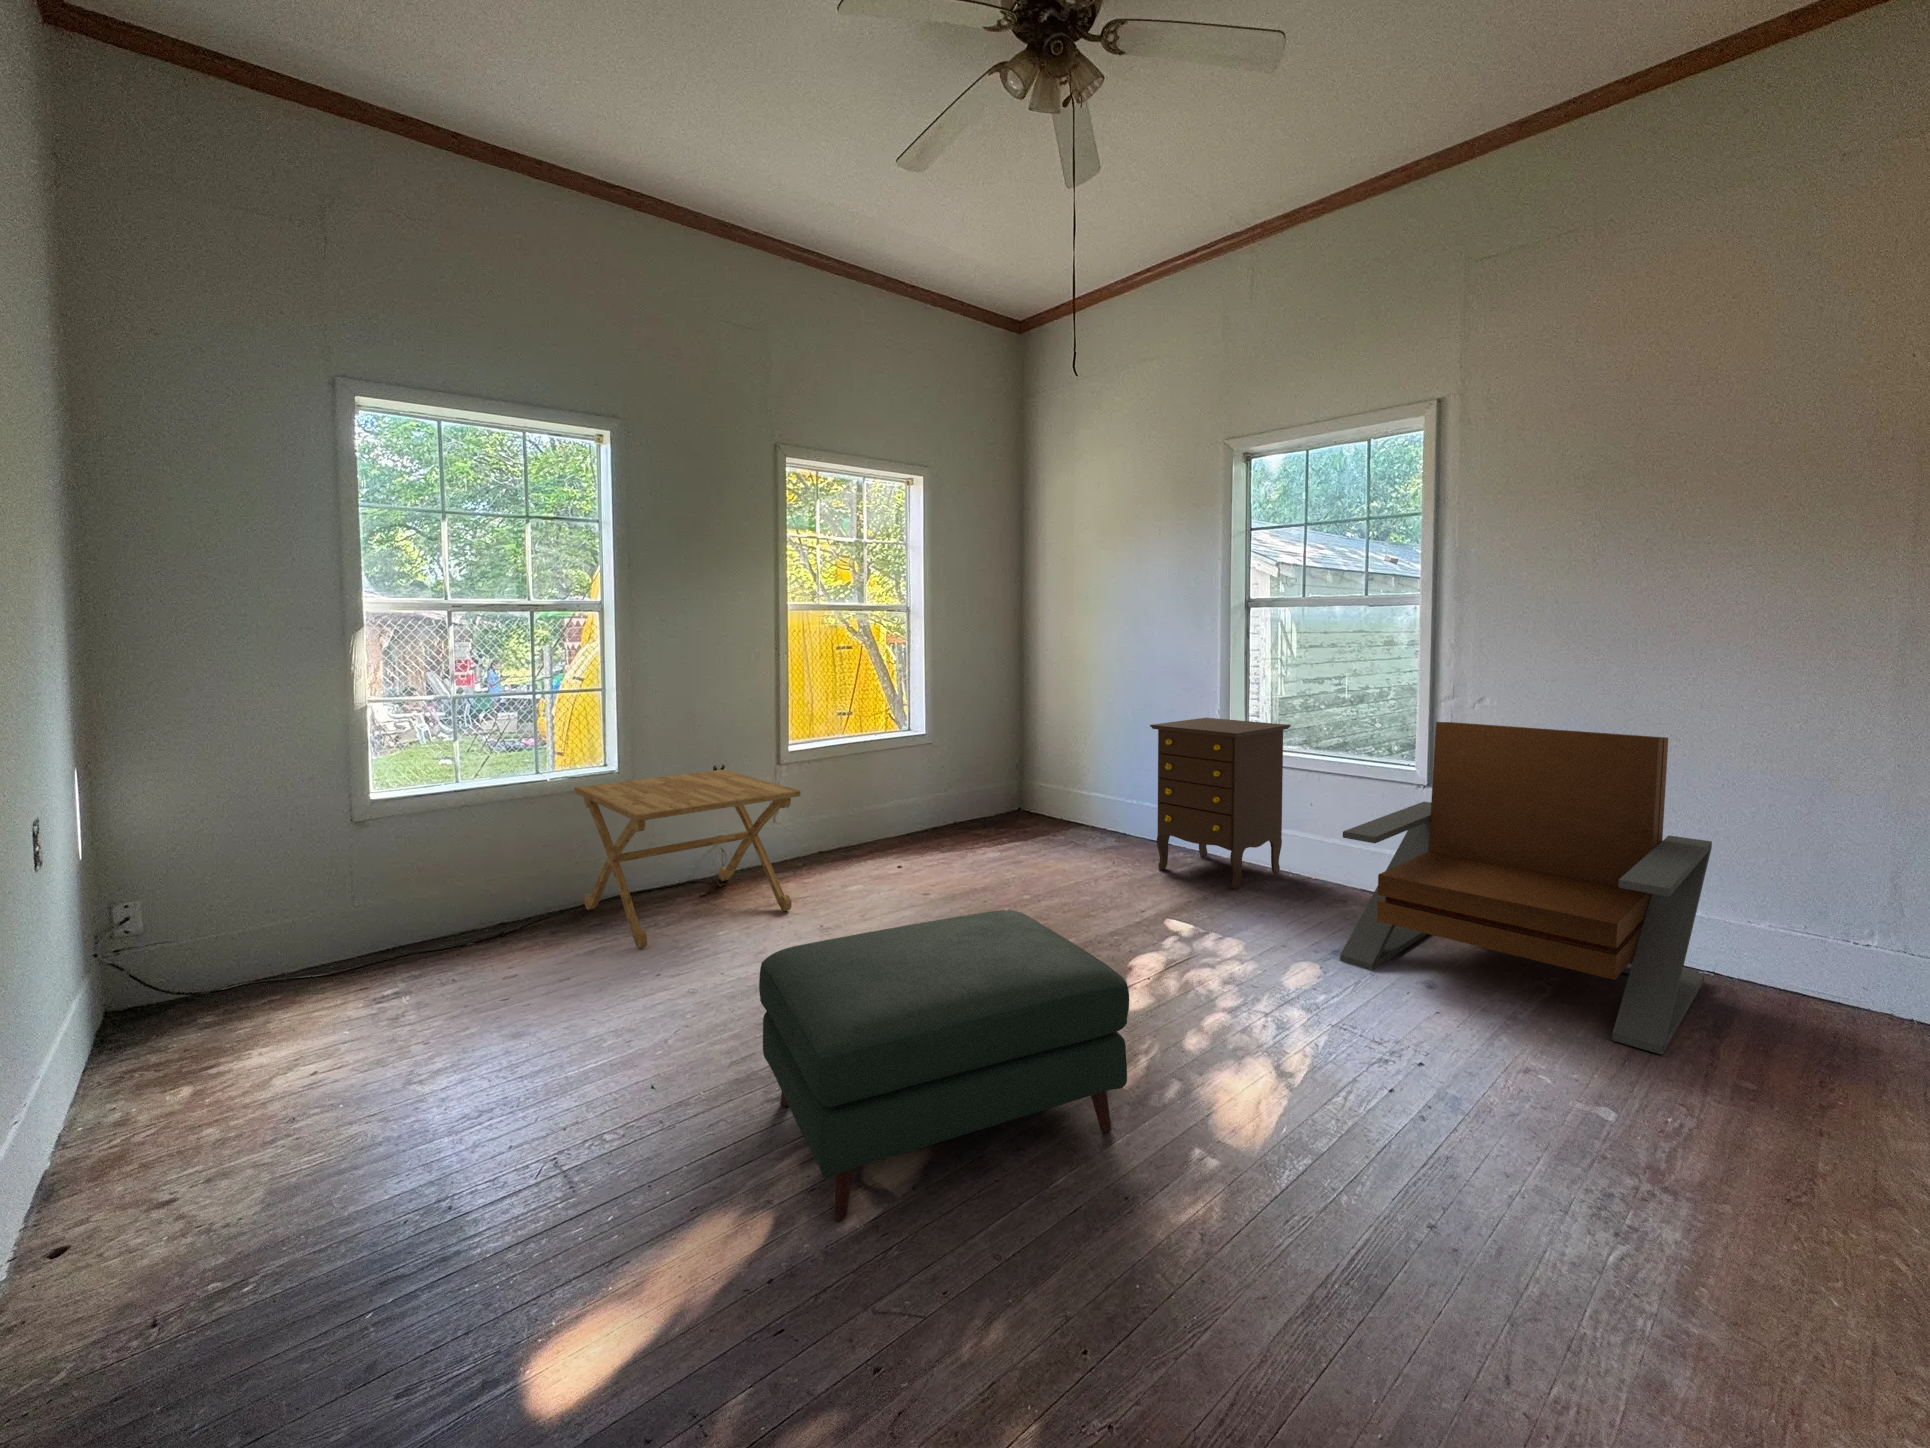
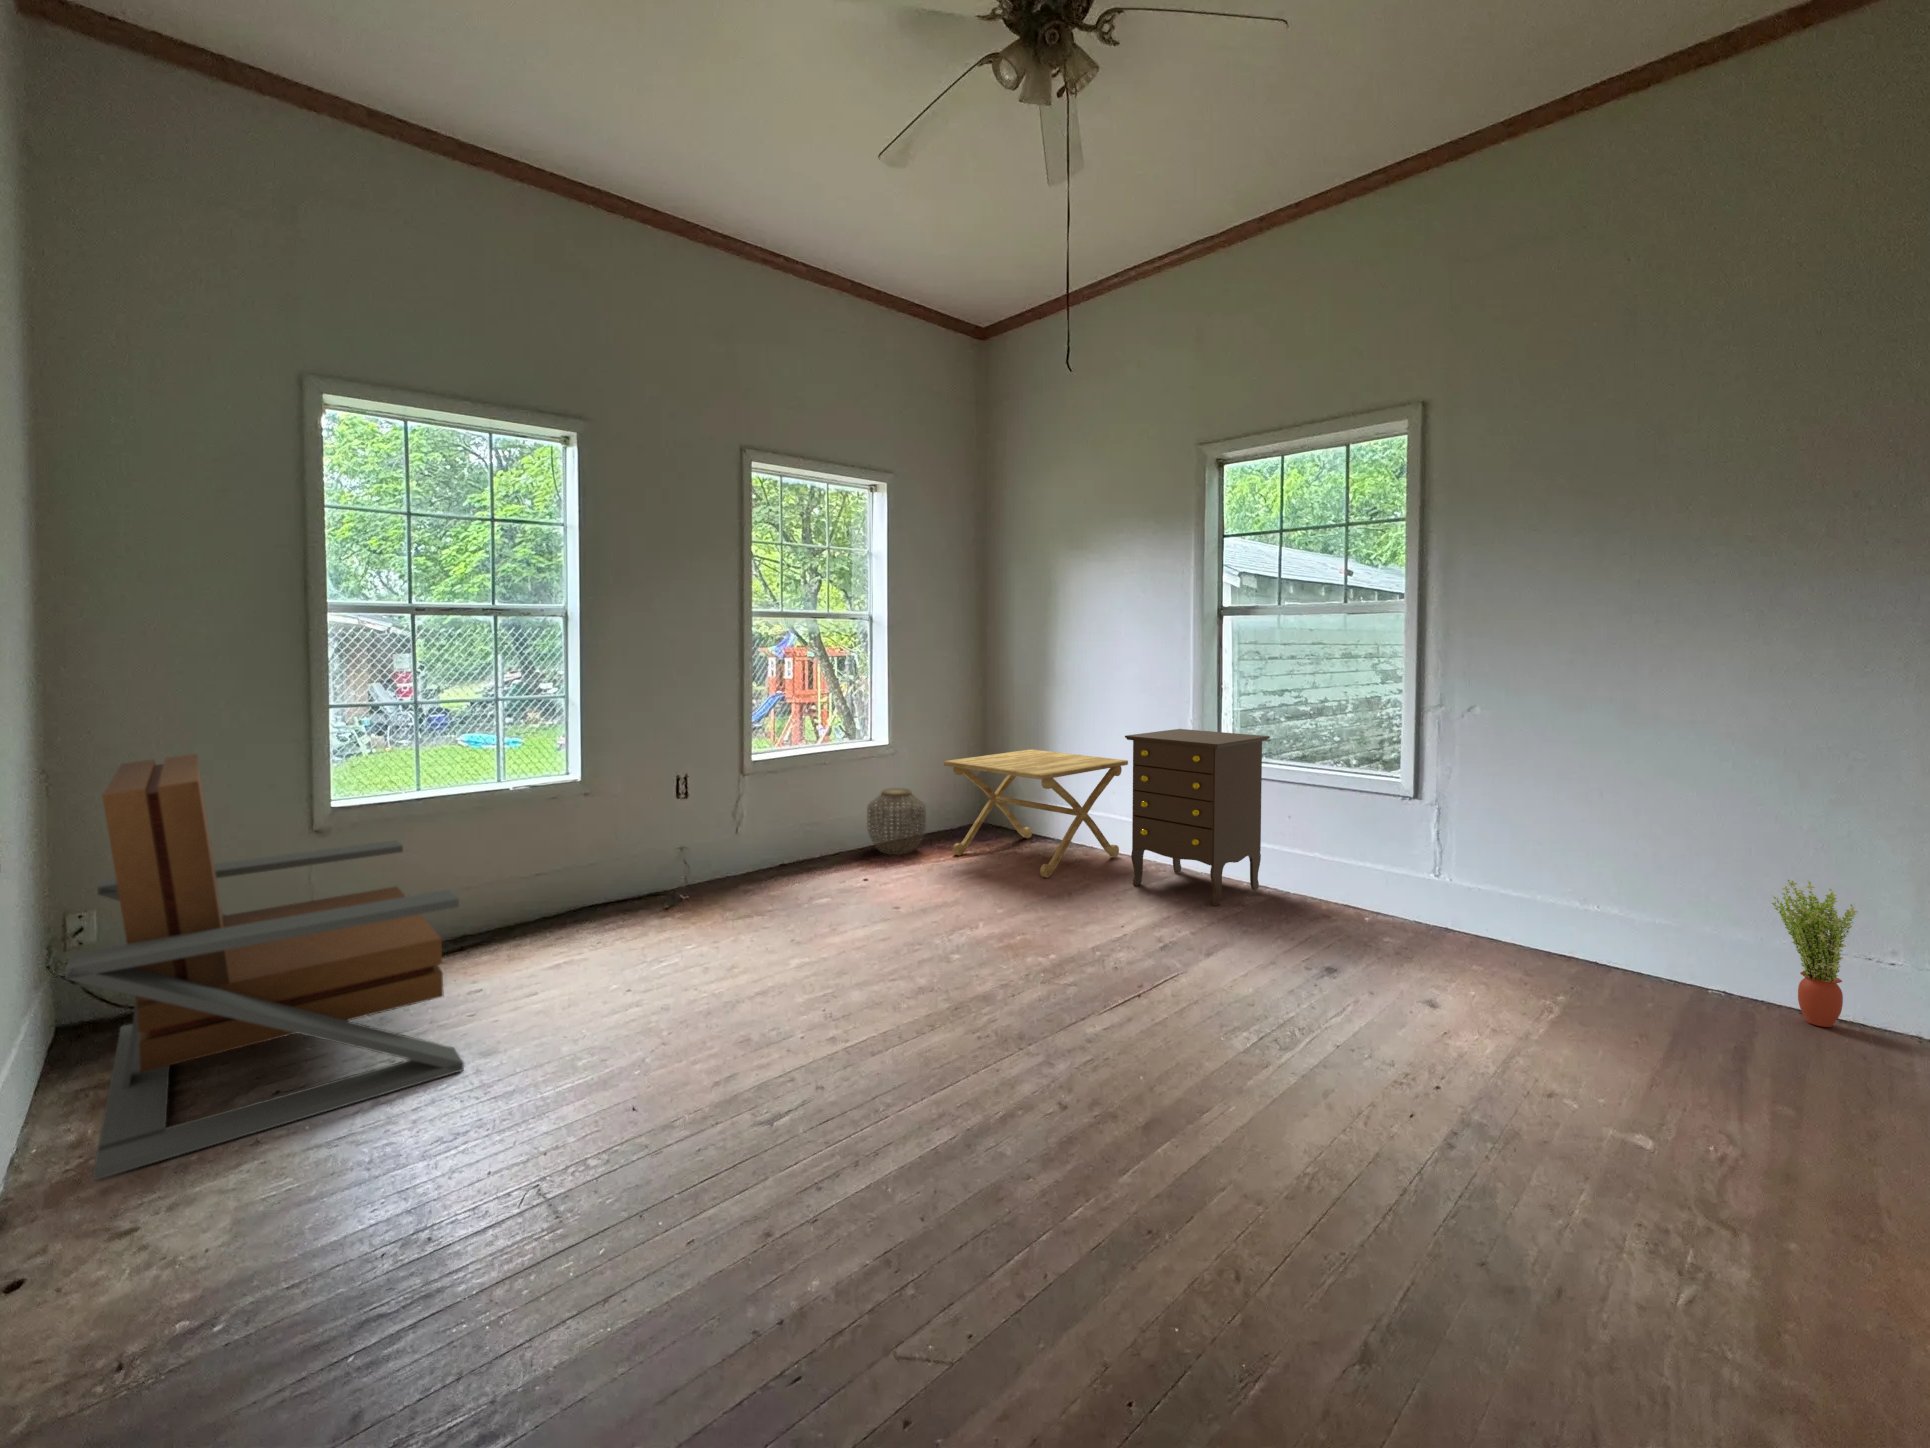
lounge chair: present [1340,722,1712,1055] -> present [65,754,464,1180]
side table: present [574,770,801,948] -> present [944,749,1128,878]
woven basket: none [904,776,961,840] -> present [867,788,926,854]
potted plant: none [1751,863,1831,1004] -> present [1771,880,1858,1027]
ottoman: present [759,910,1129,1221] -> none [749,925,1143,1256]

